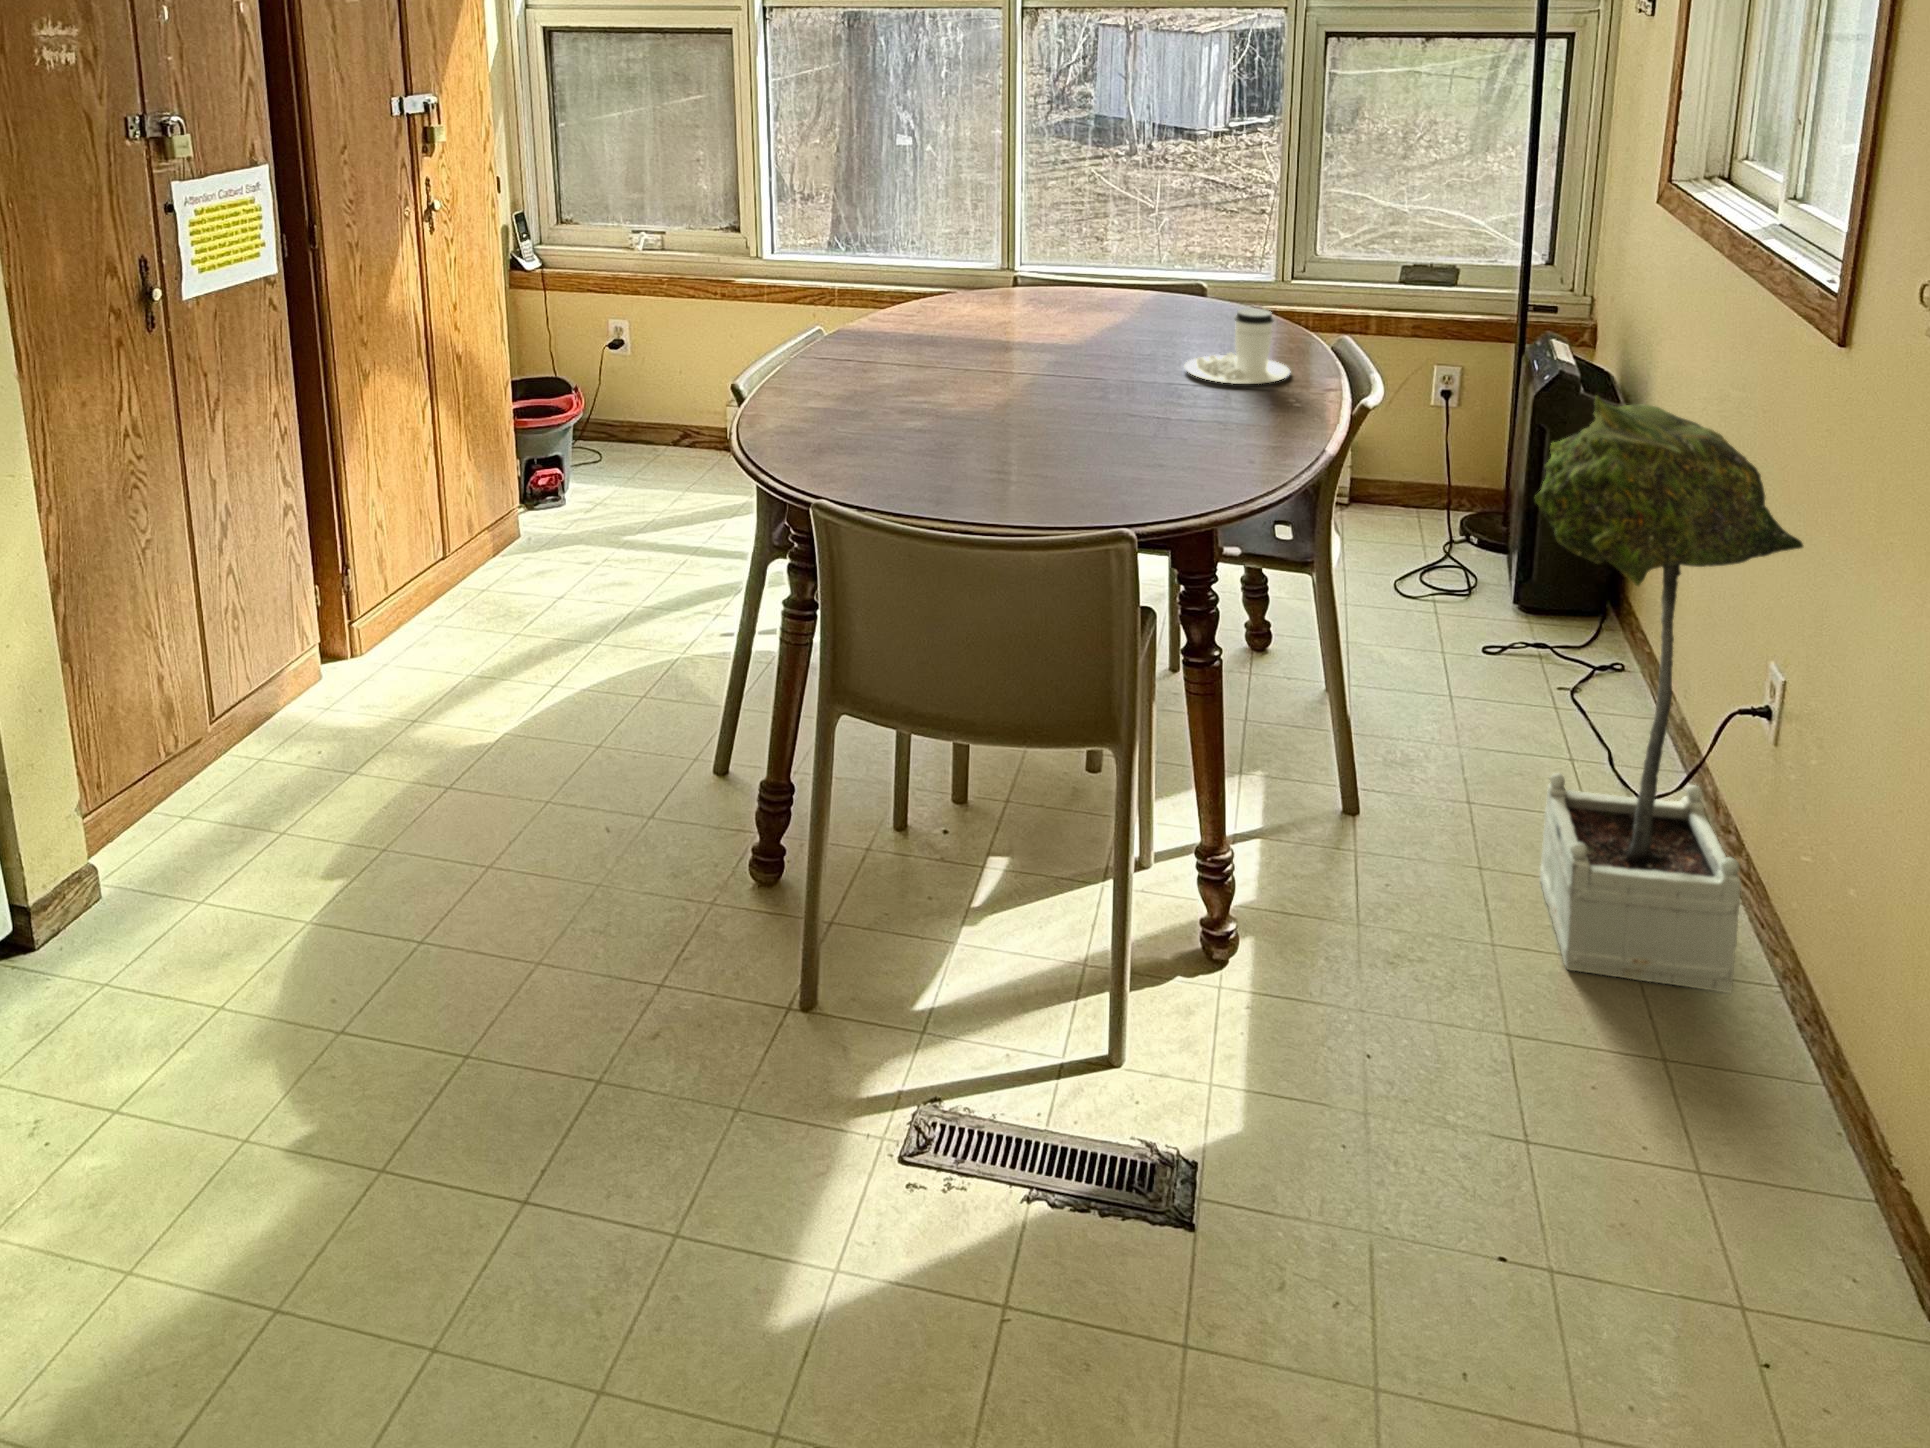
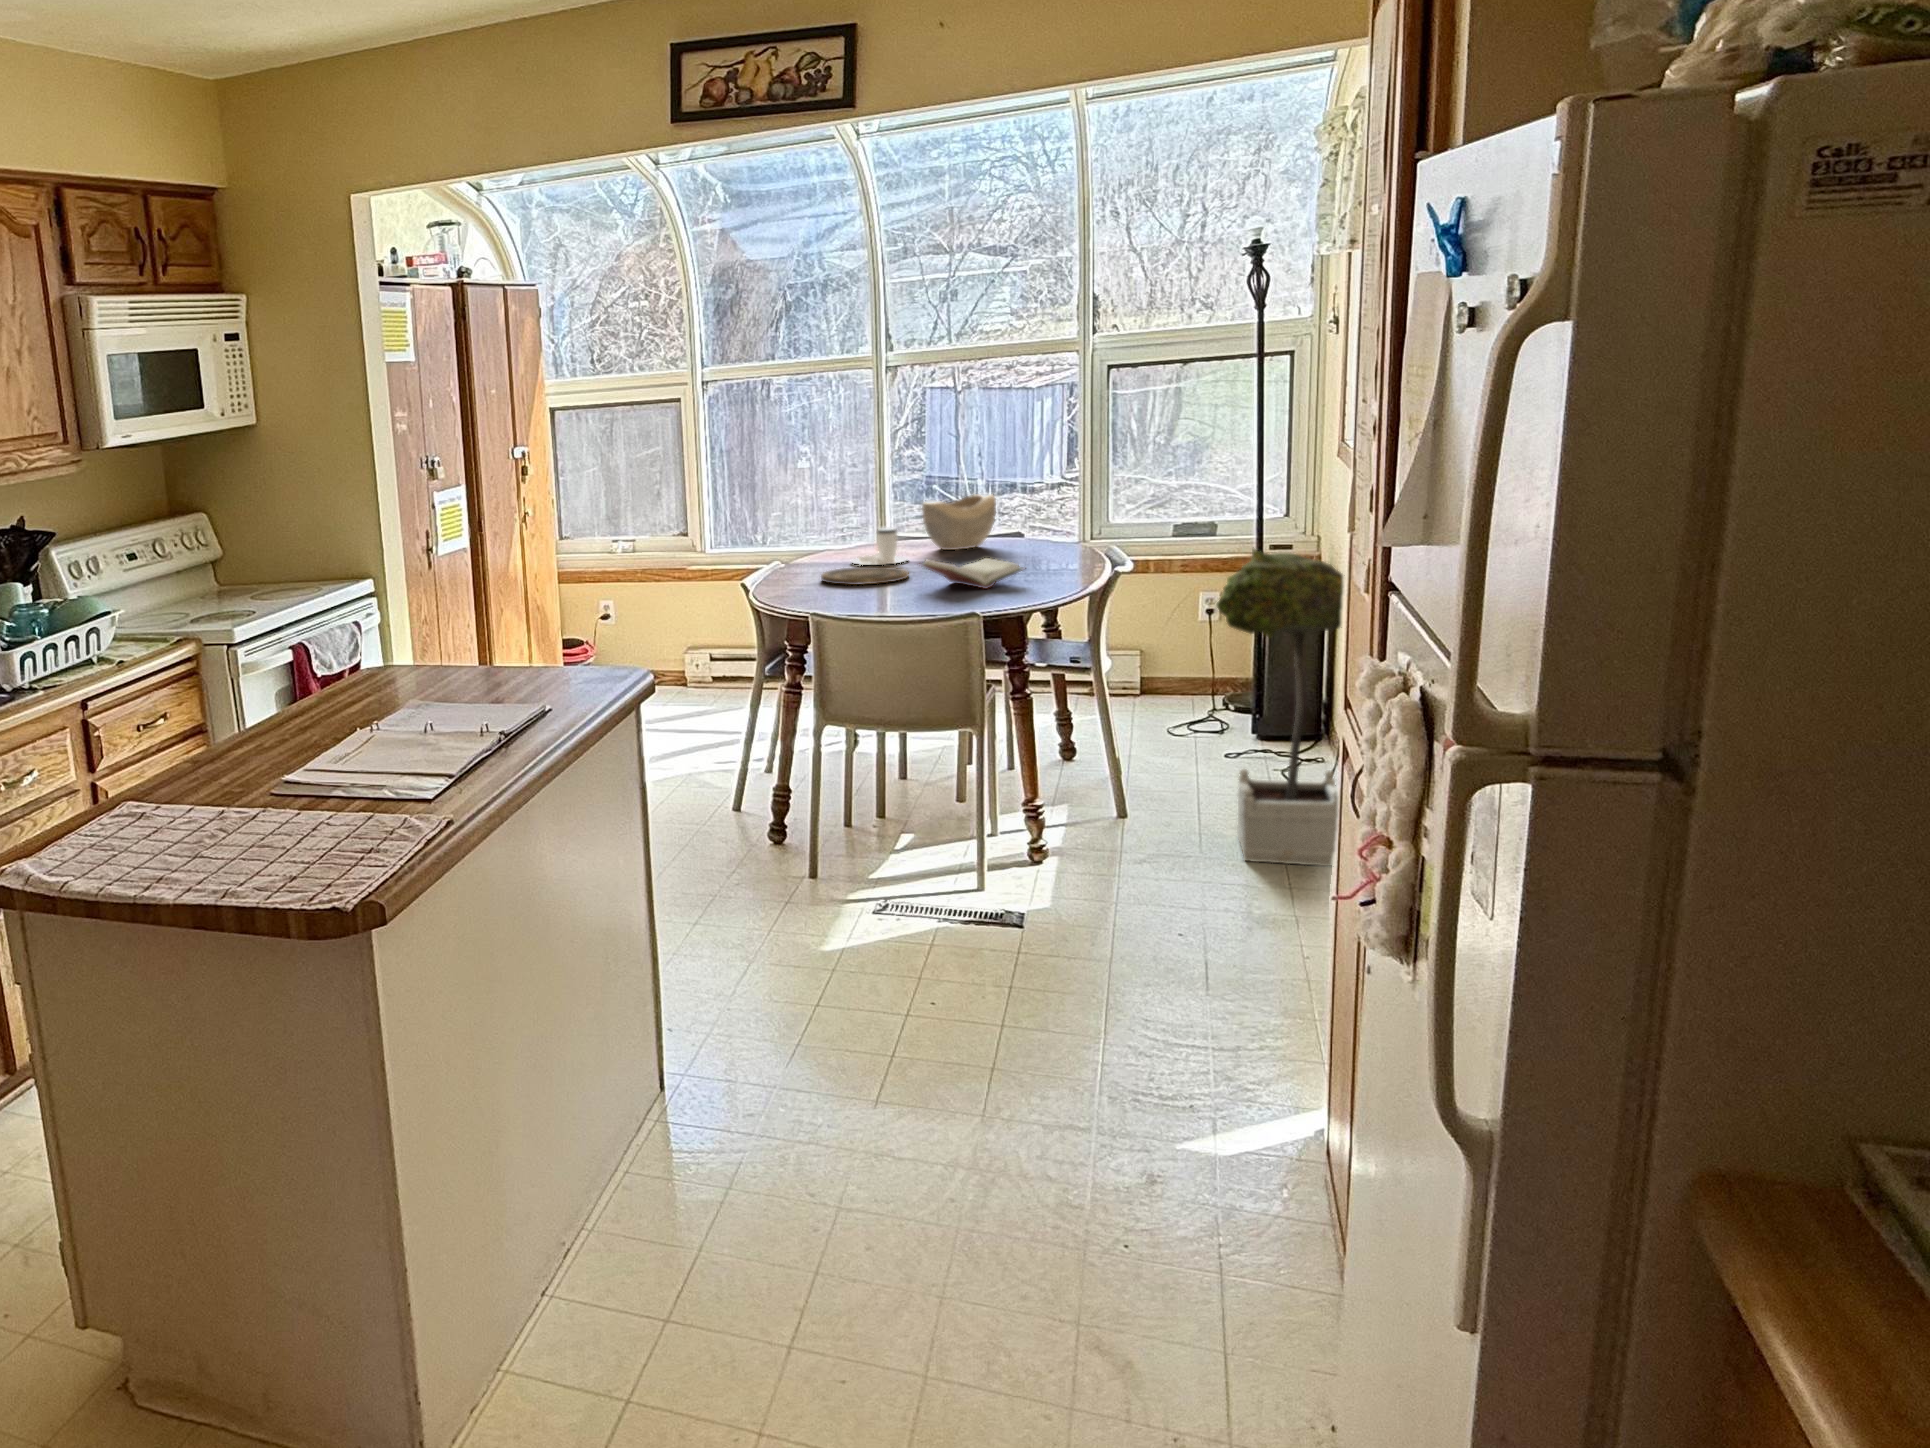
decorative bowl: none [1060,221,1171,311] -> present [922,494,996,550]
coffee cup: present [1184,308,1290,384] -> present [852,527,908,565]
plate: none [878,350,1025,397] -> present [821,567,909,585]
book: none [1033,362,1216,432] -> present [919,558,1024,589]

